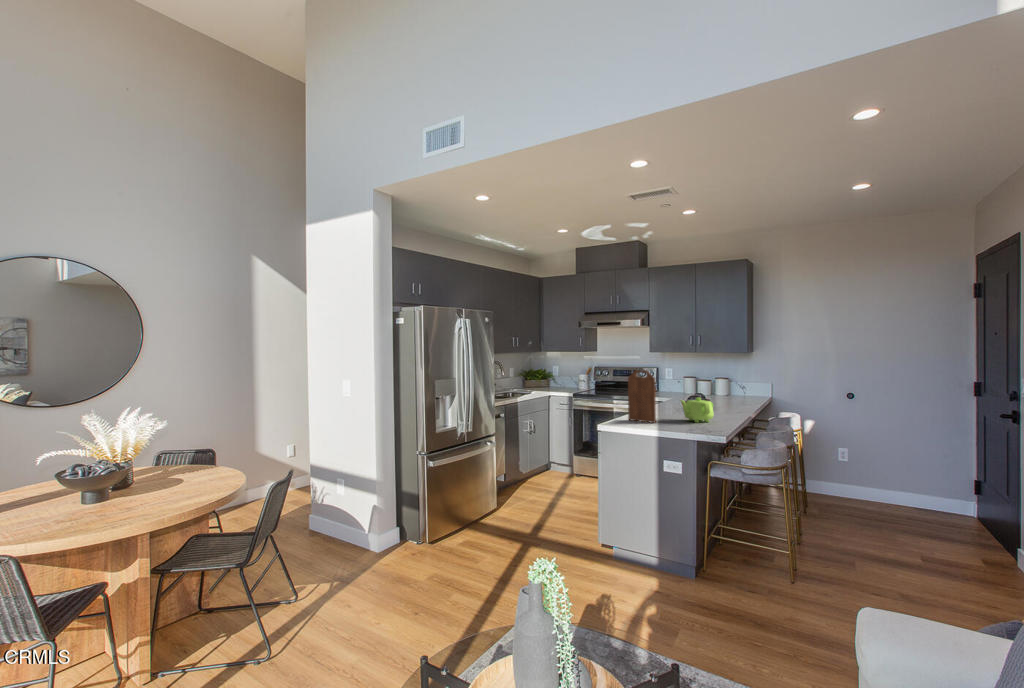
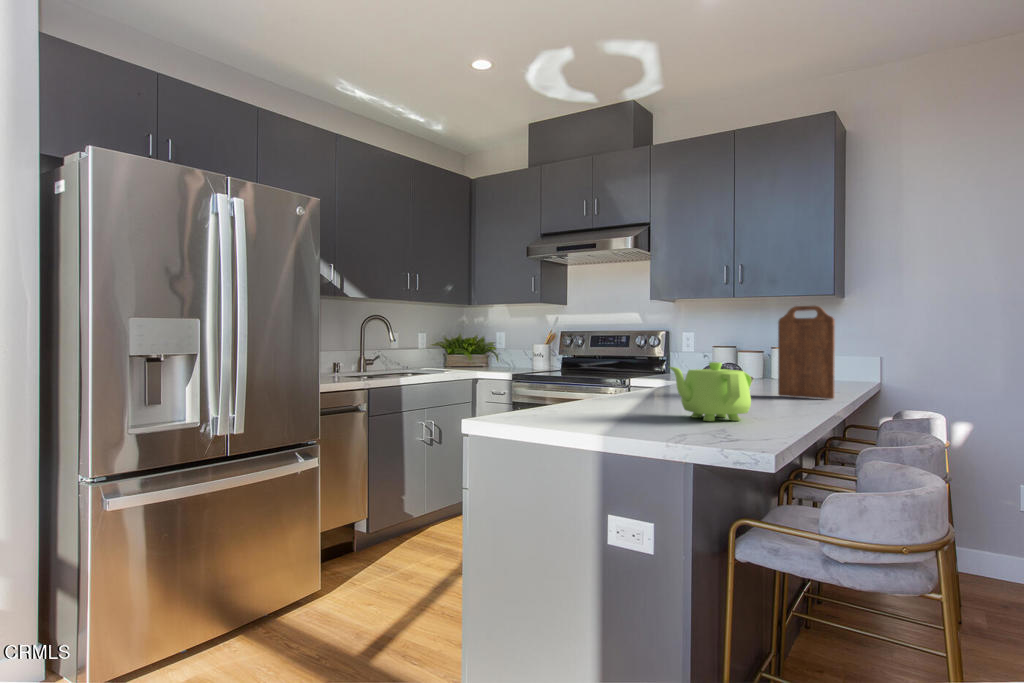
cutting board: present [628,370,656,423] -> present [778,306,835,399]

